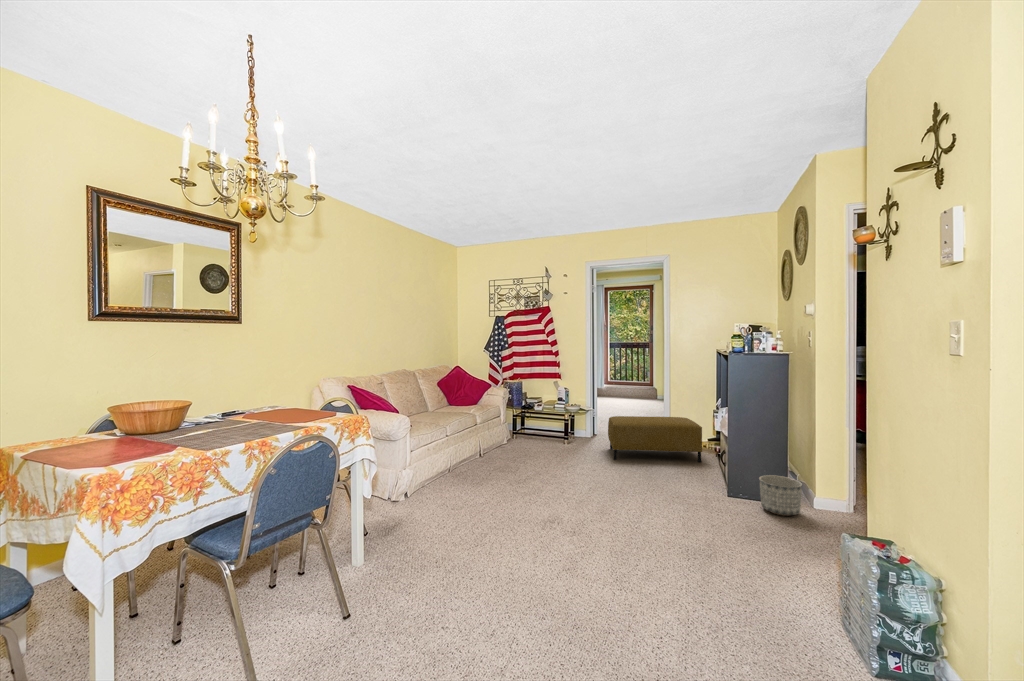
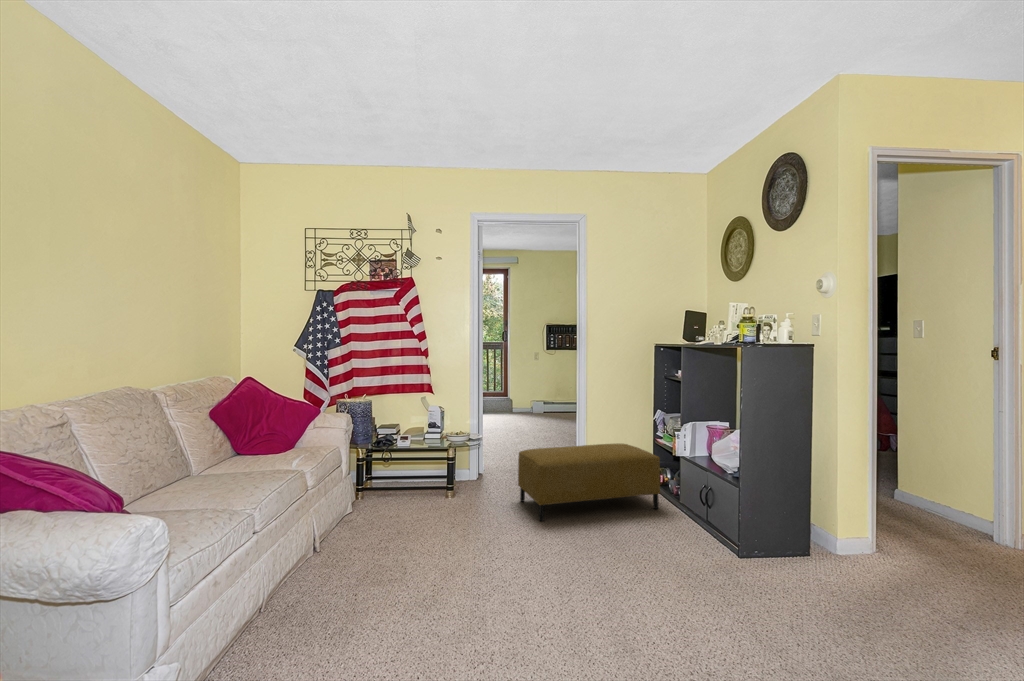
planter: present [759,475,802,516] -> none [802,529,867,593]

